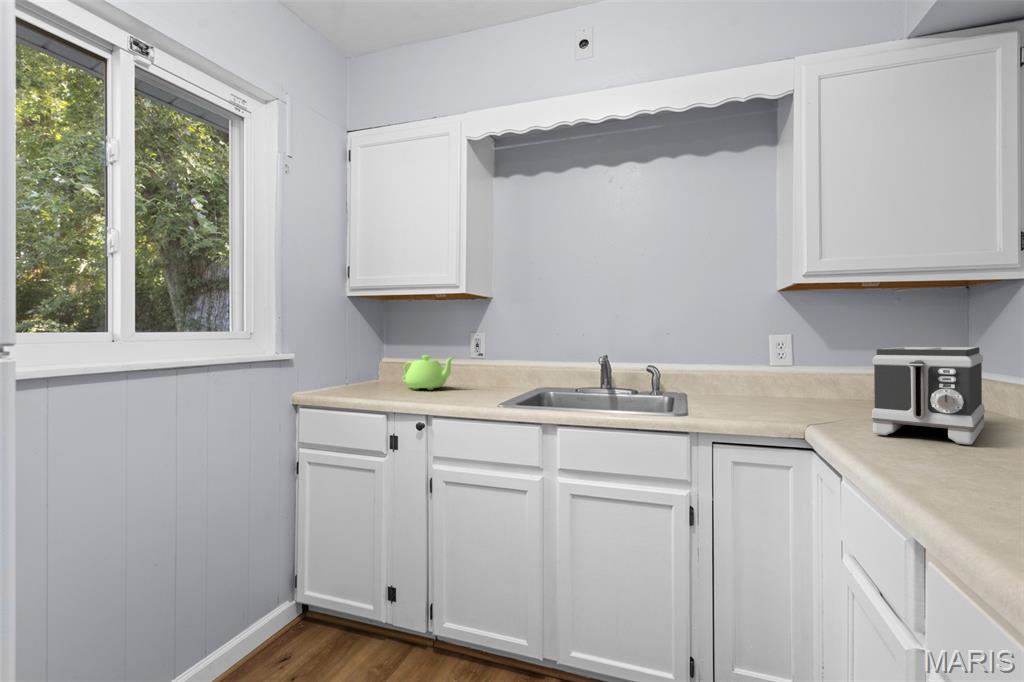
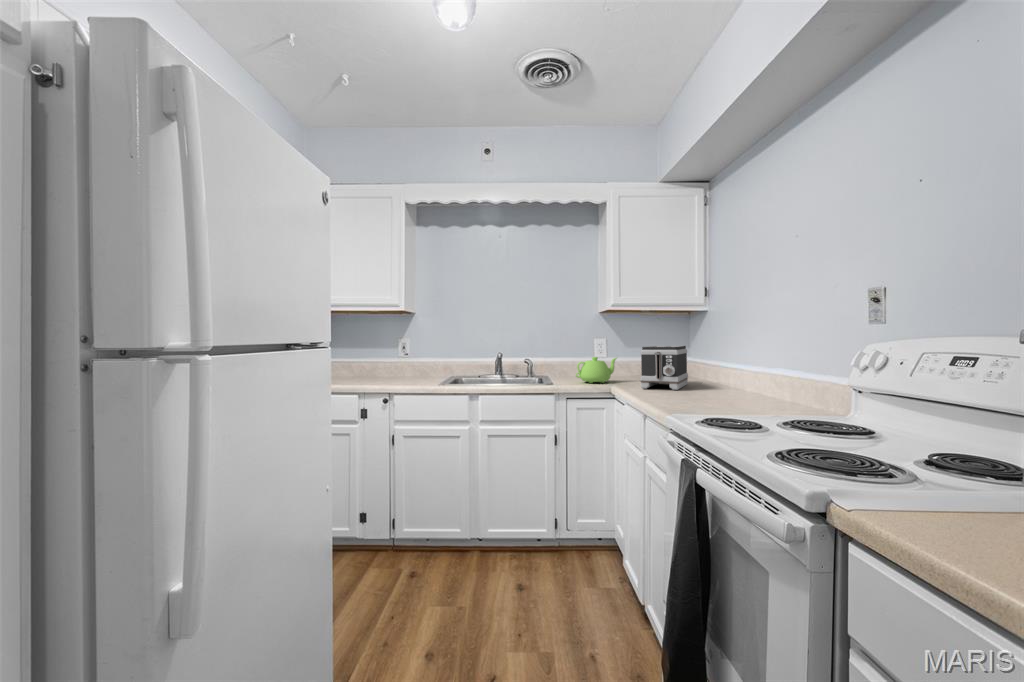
teapot: present [402,355,454,390] -> present [576,357,617,383]

